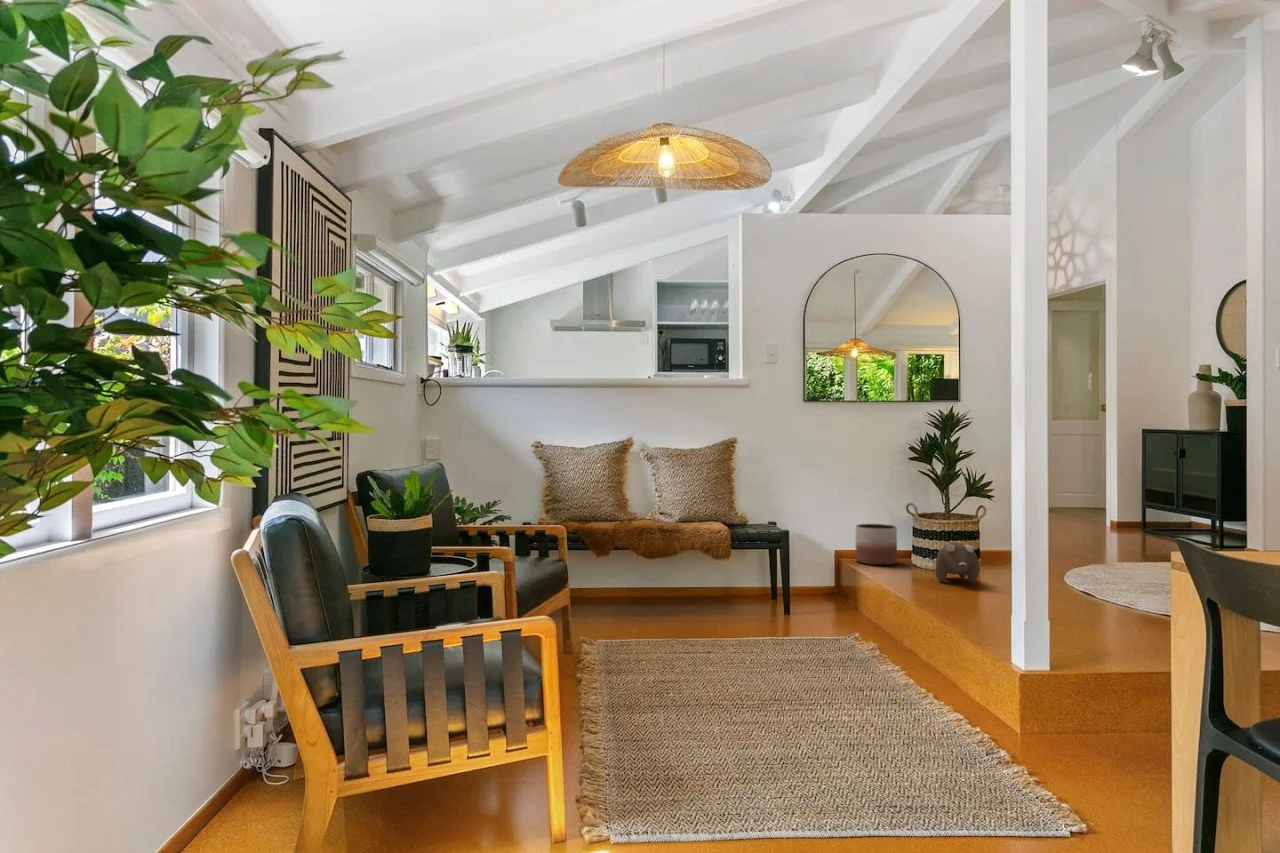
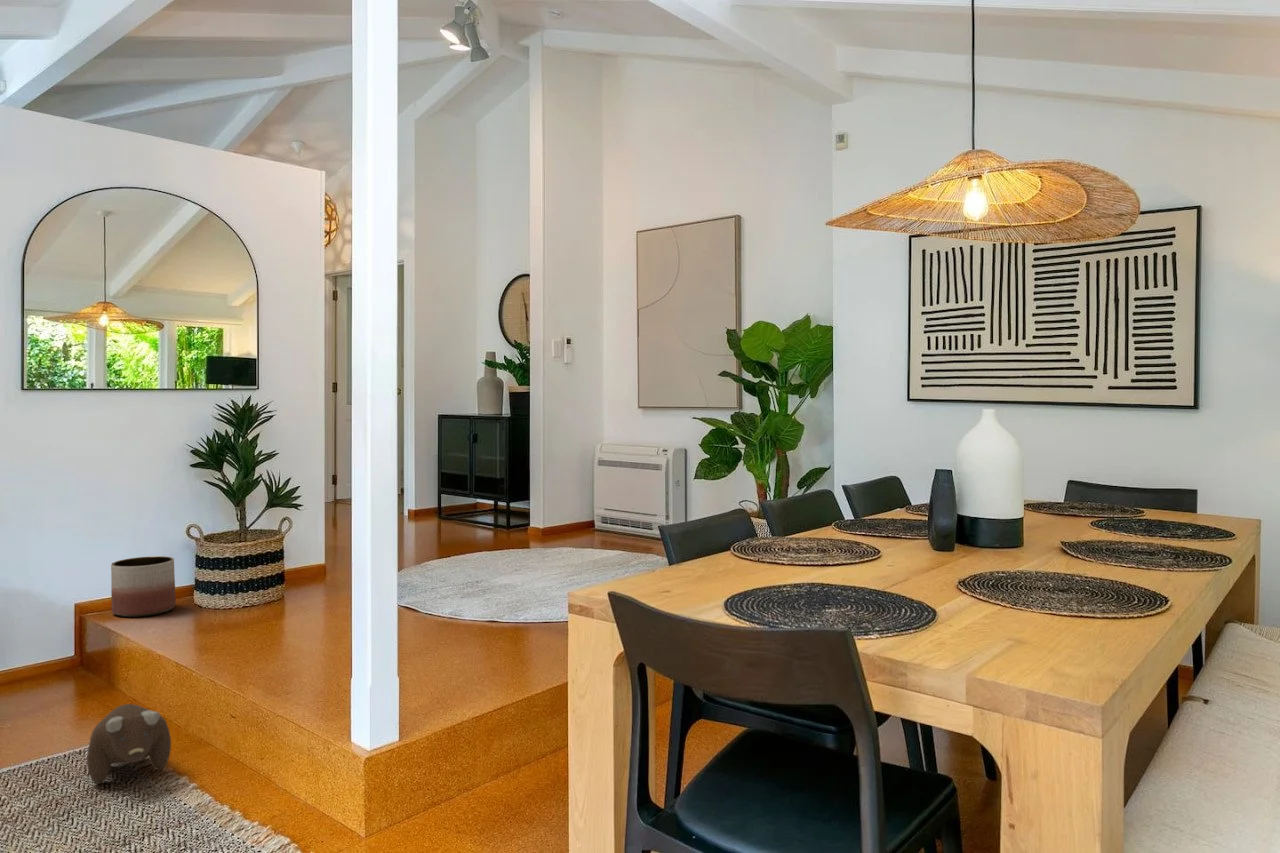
plush toy: present [935,543,979,583] -> present [87,704,171,784]

